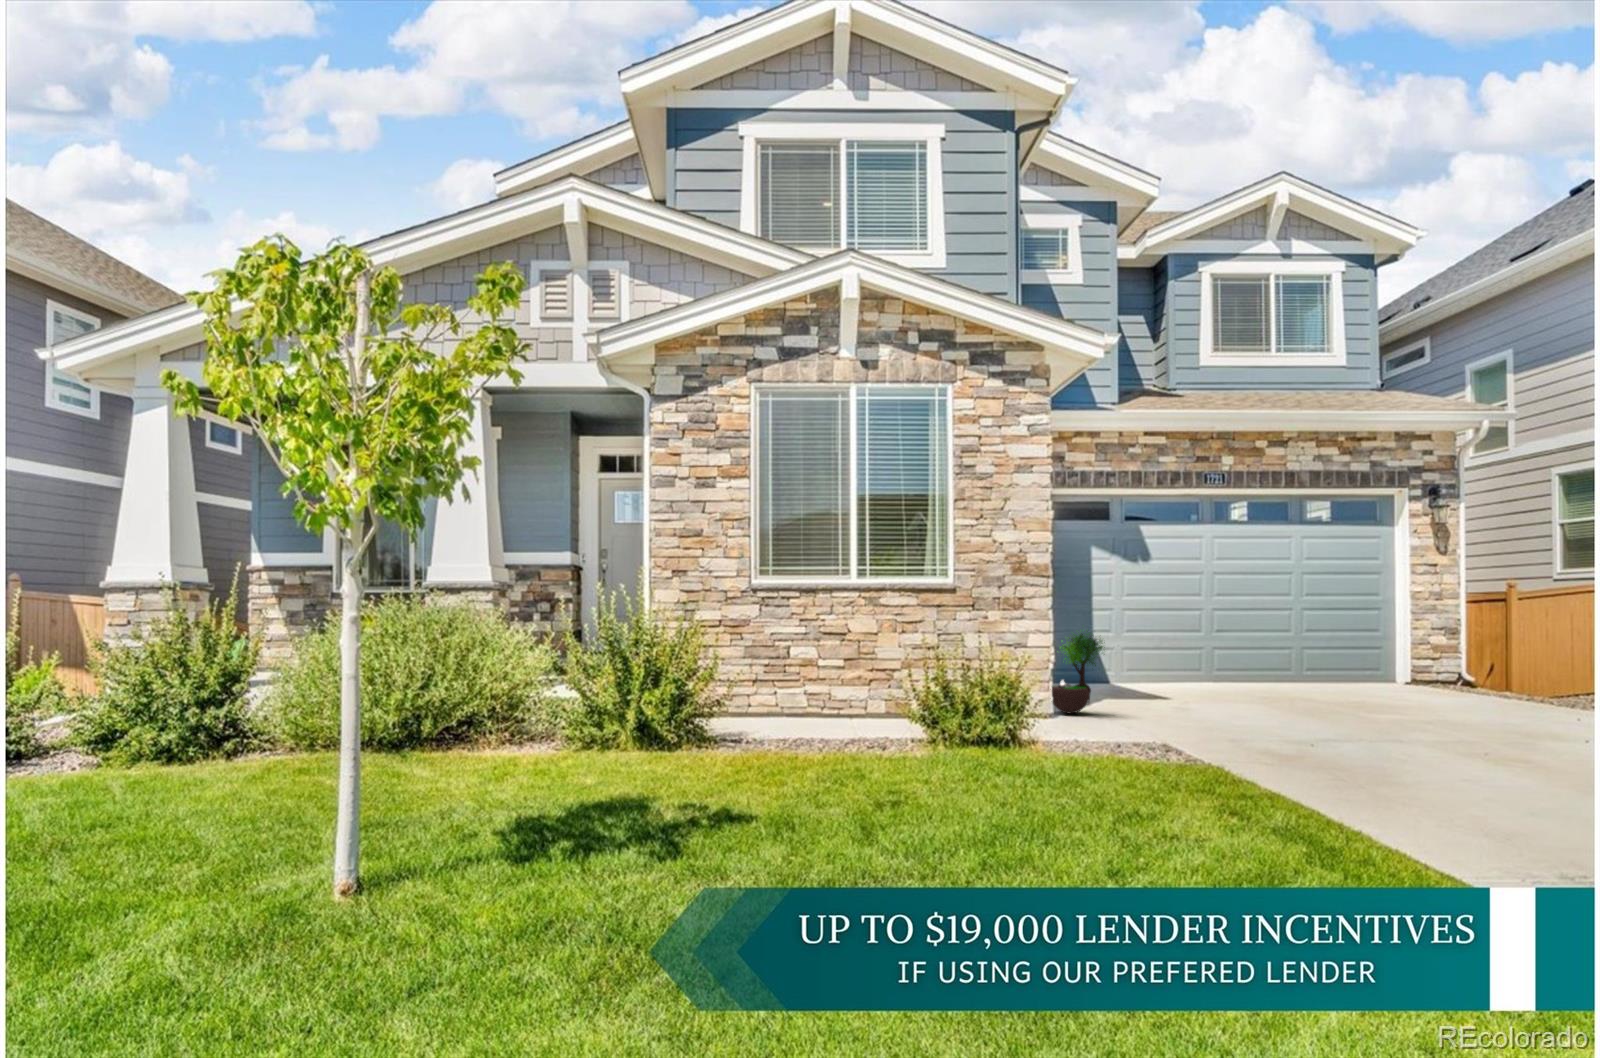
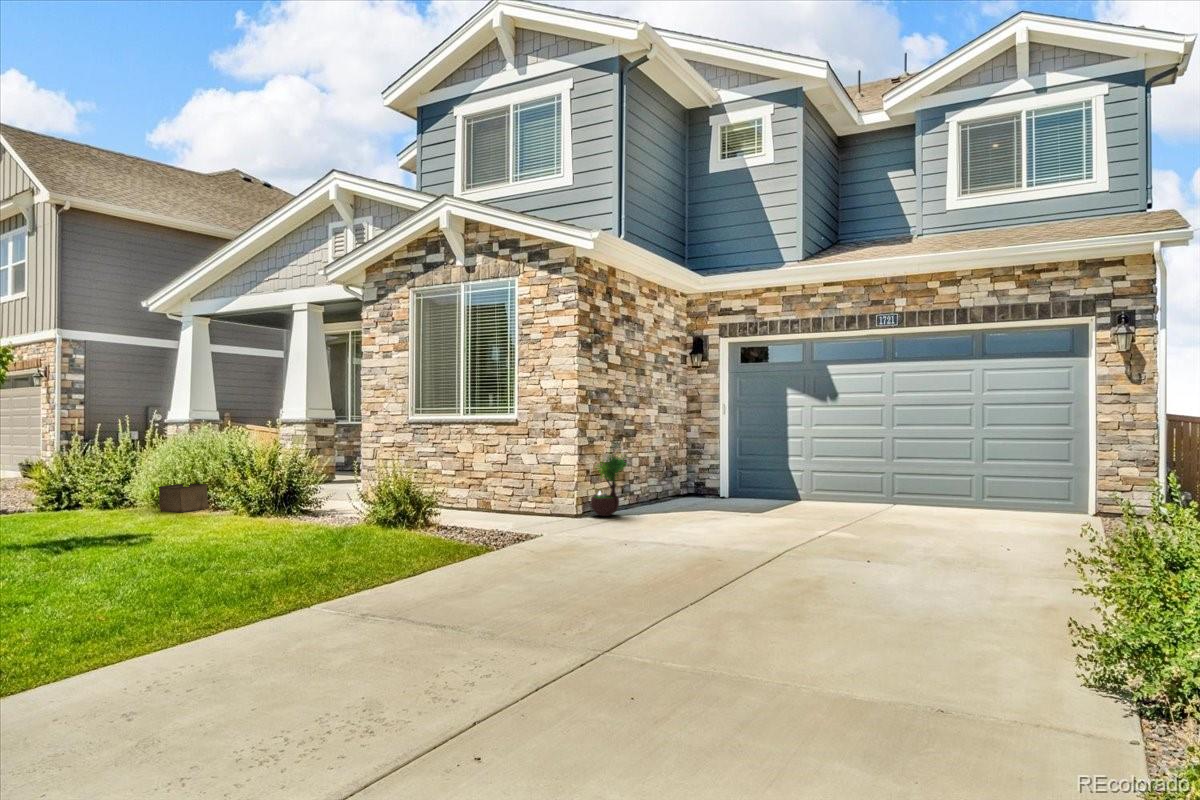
storage bin: none [404,696,475,751] -> present [158,483,209,513]

